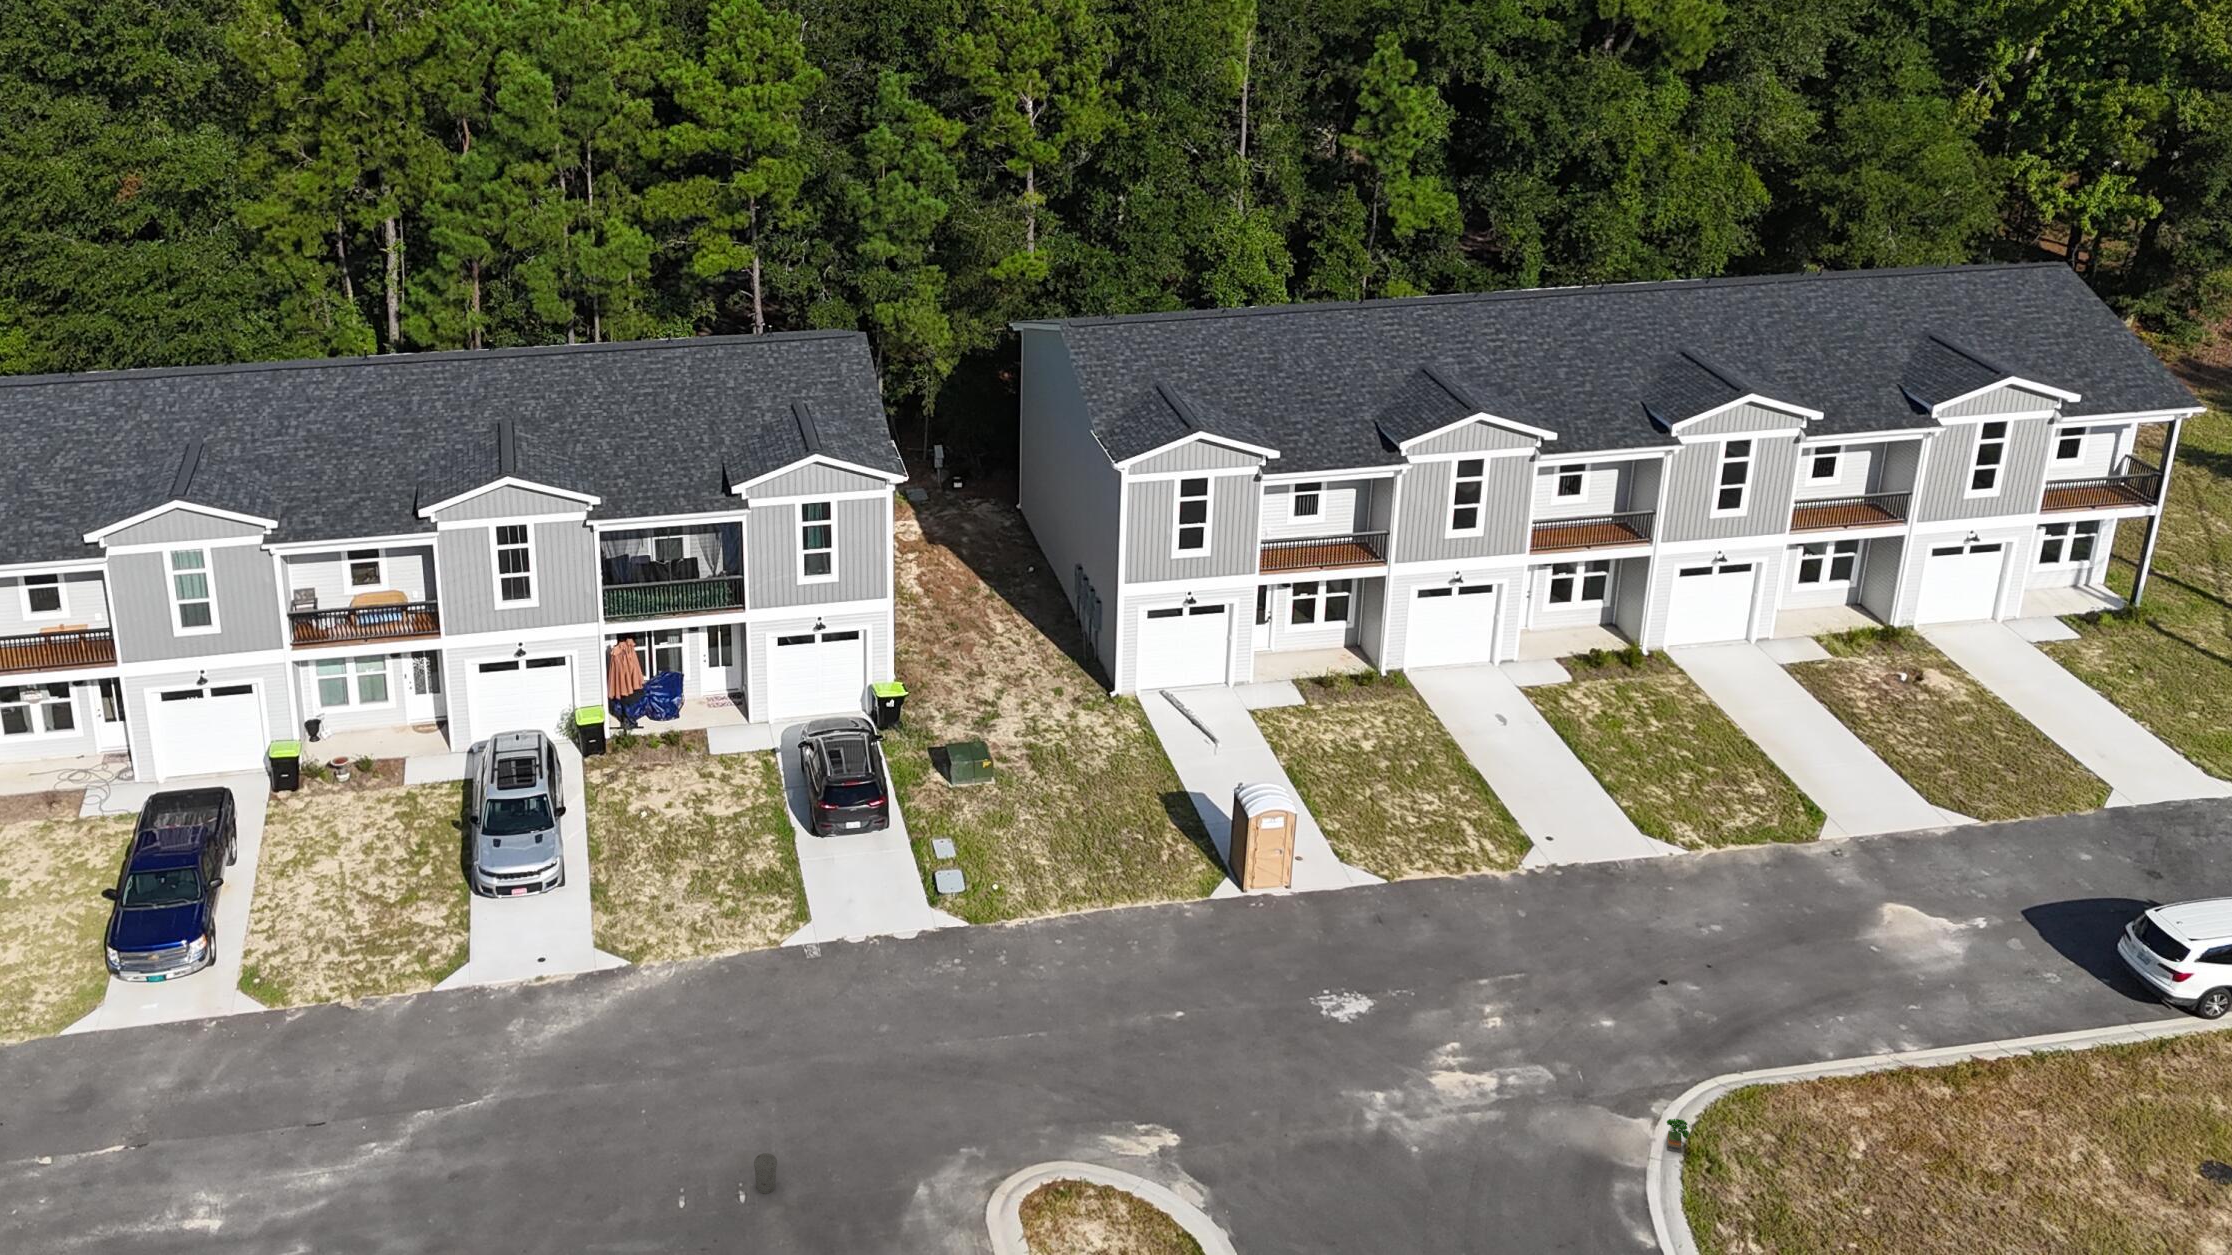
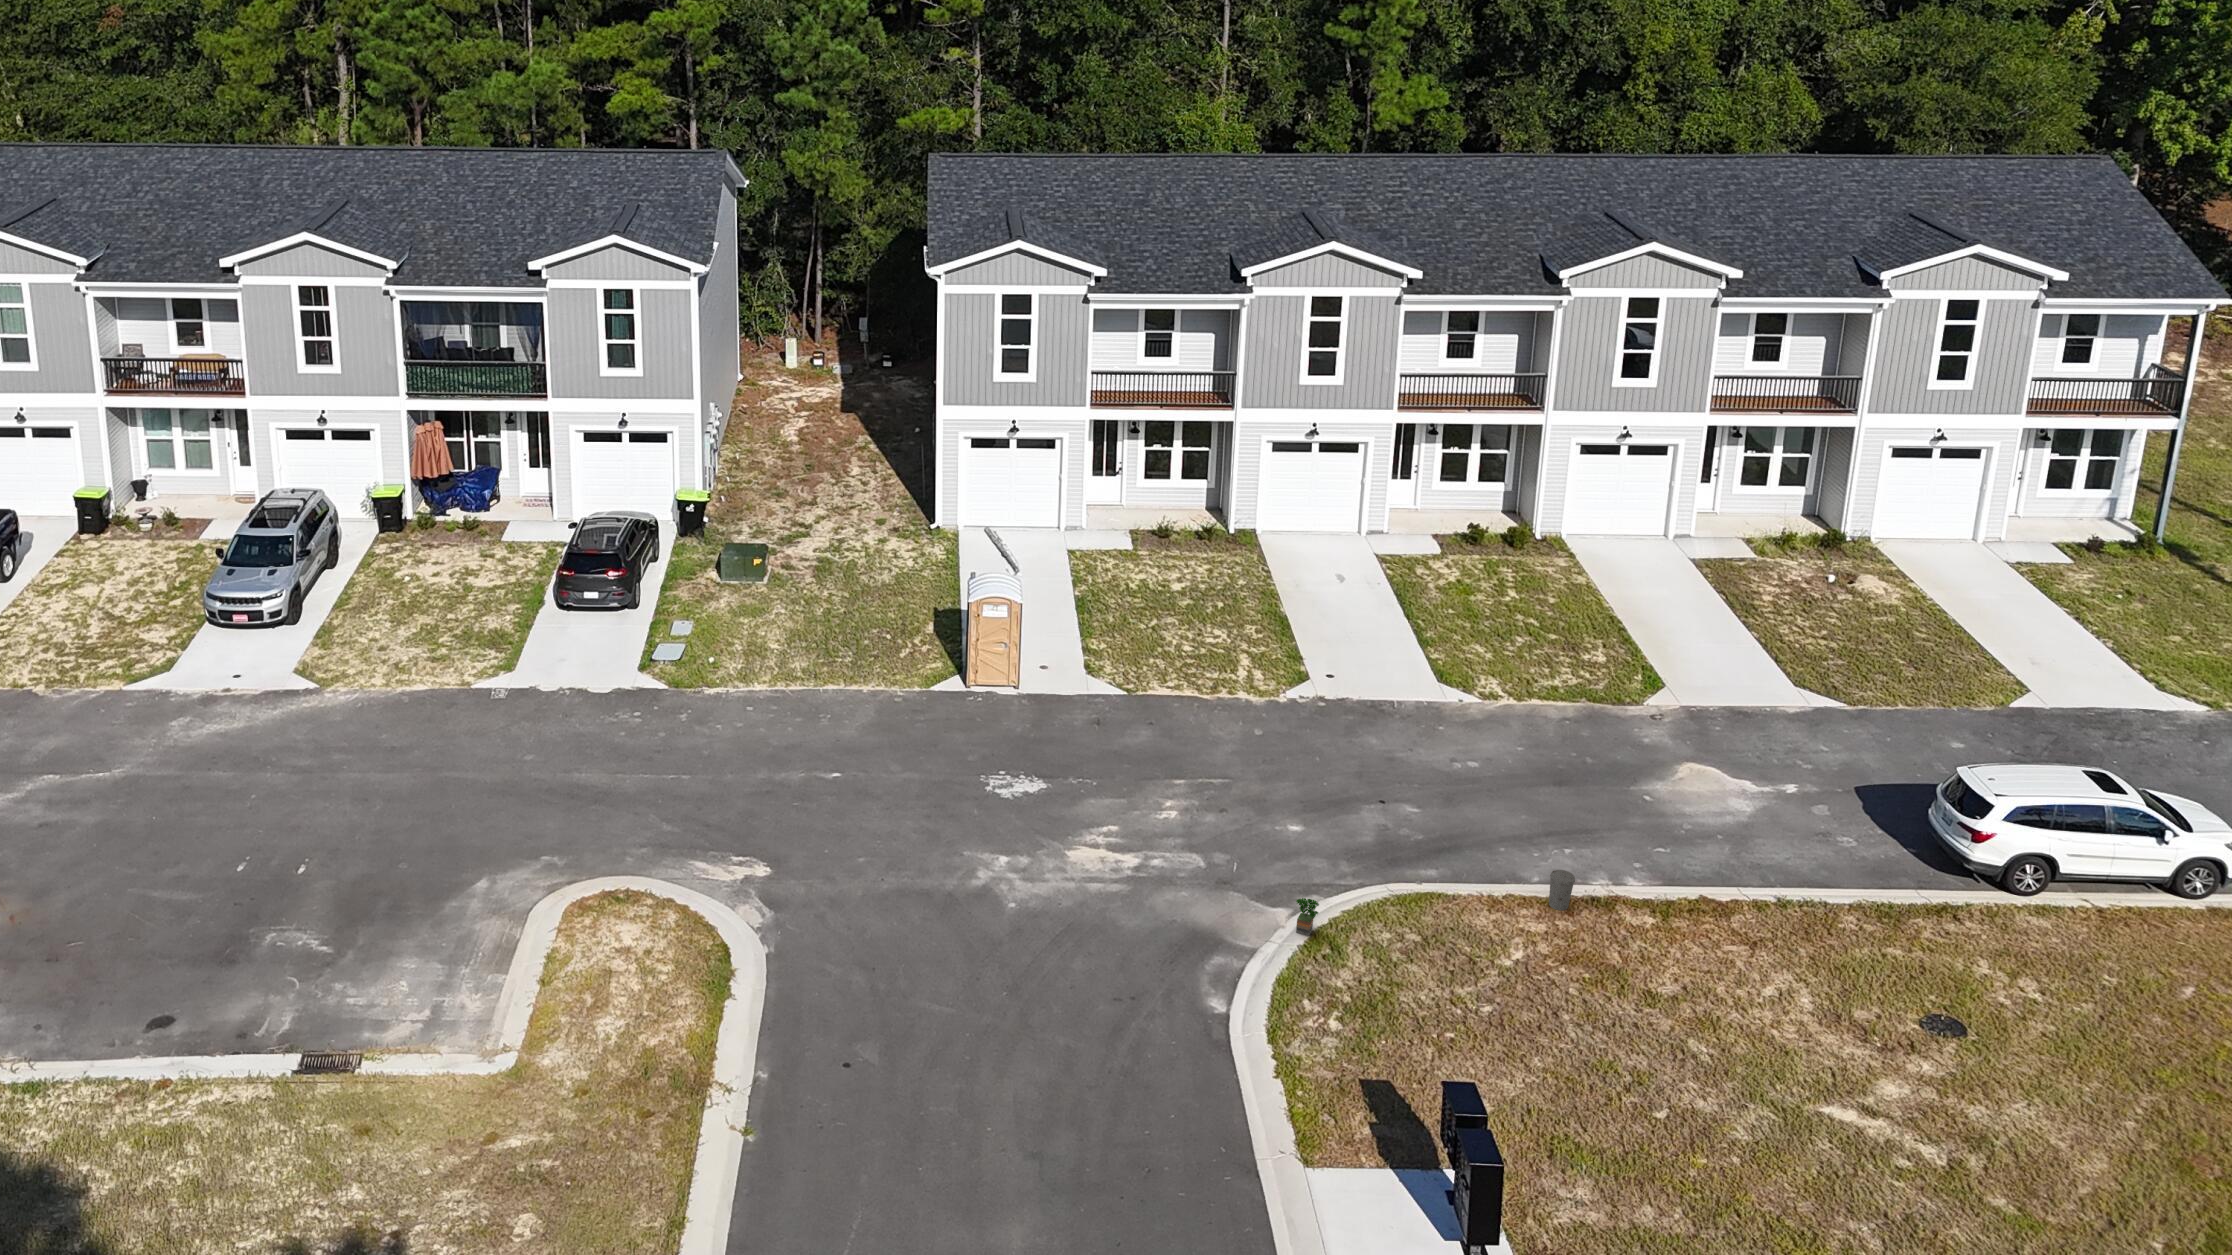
trash can: present [754,1153,777,1194] -> present [1549,870,1575,910]

